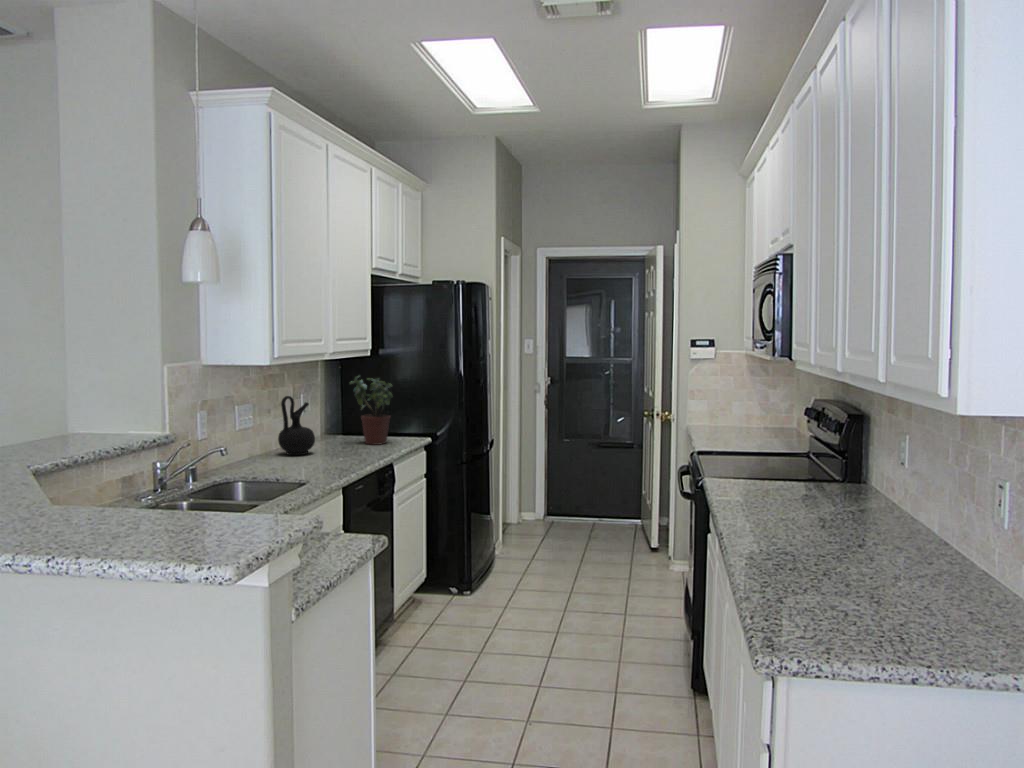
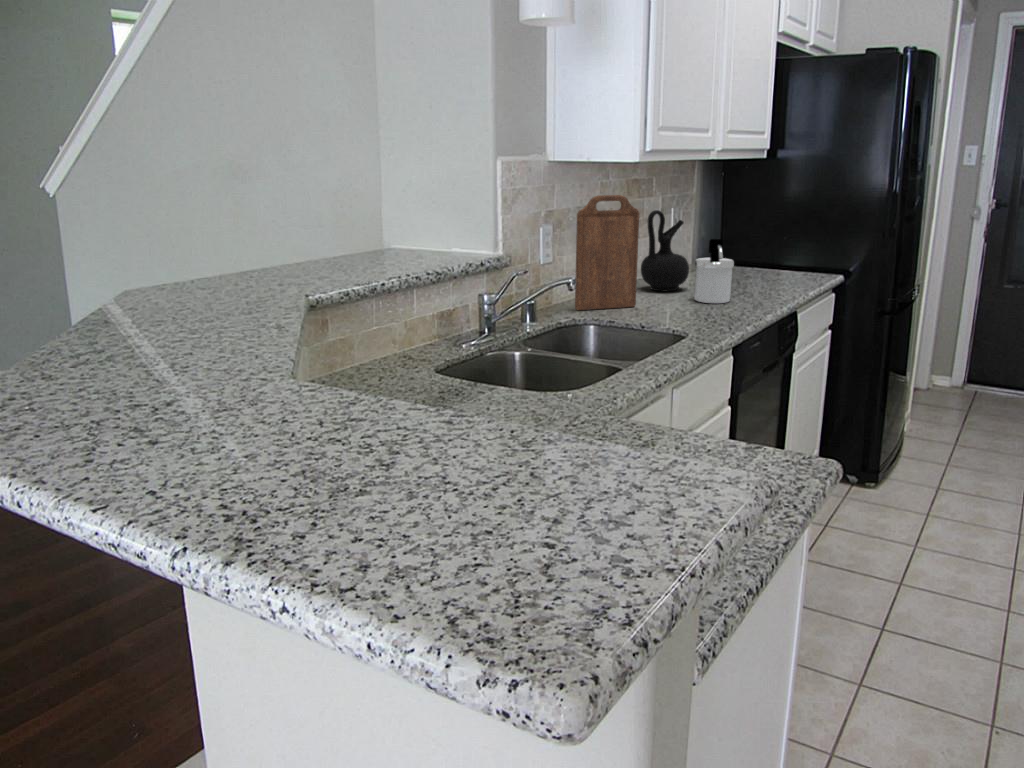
potted plant: present [350,376,393,445] -> none [738,185,799,282]
cutting board: none [226,387,274,472] -> present [575,195,639,310]
soap dispenser: none [318,415,345,462] -> present [695,239,734,303]

